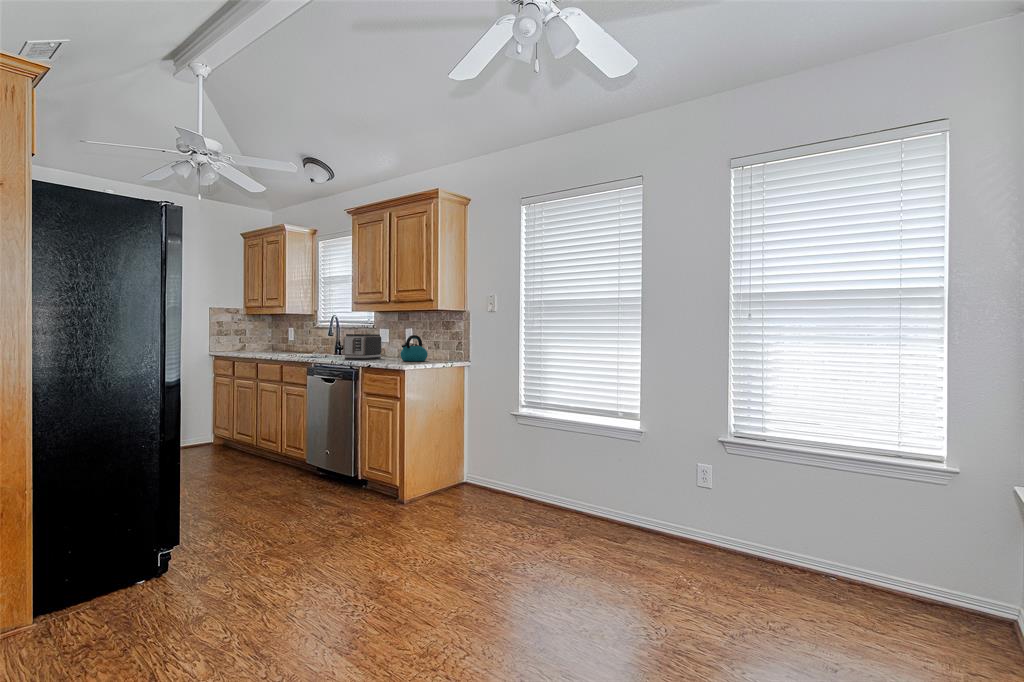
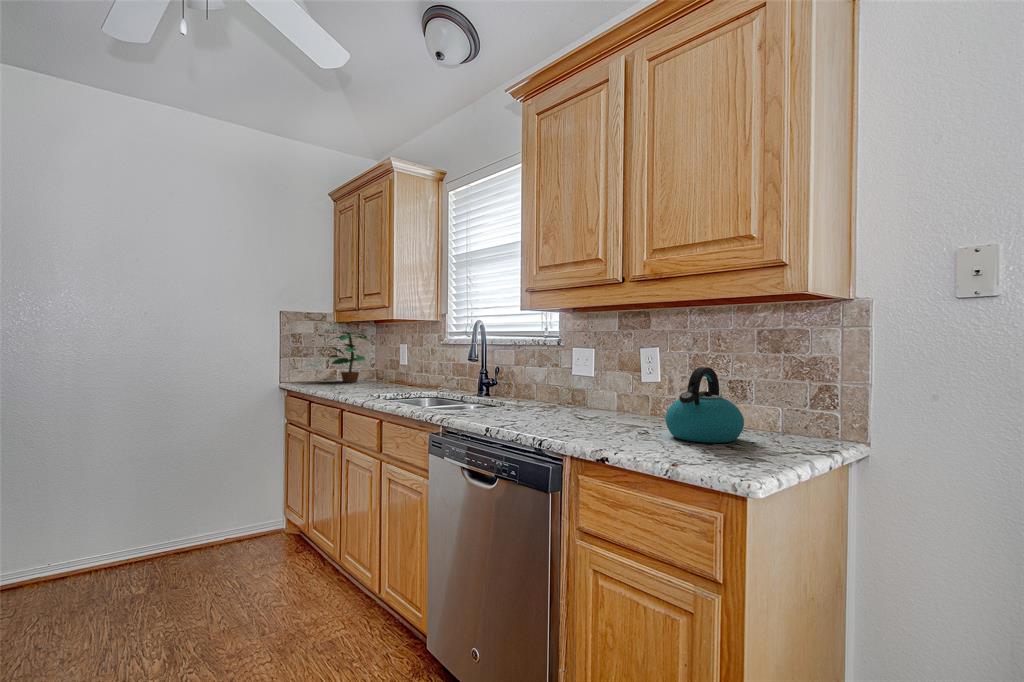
potted plant: none [238,318,269,352] -> present [329,329,371,382]
toaster: present [343,334,381,360] -> none [508,359,586,424]

